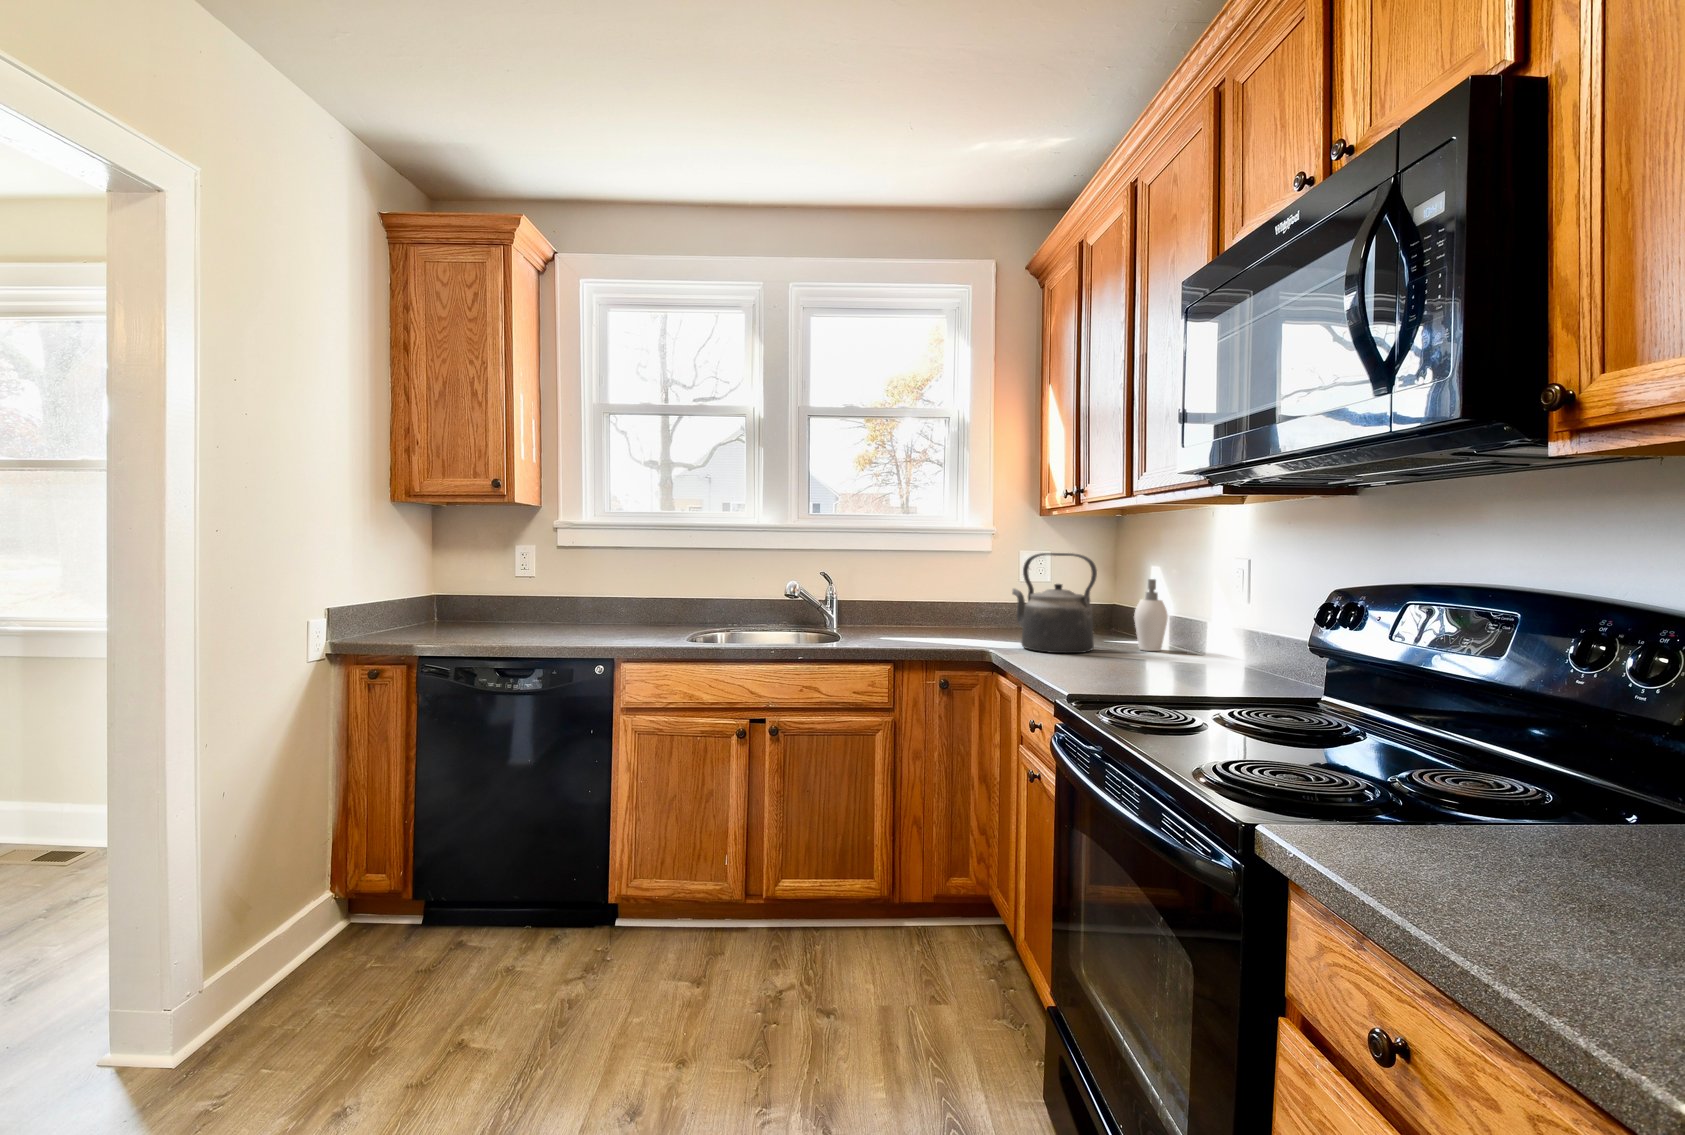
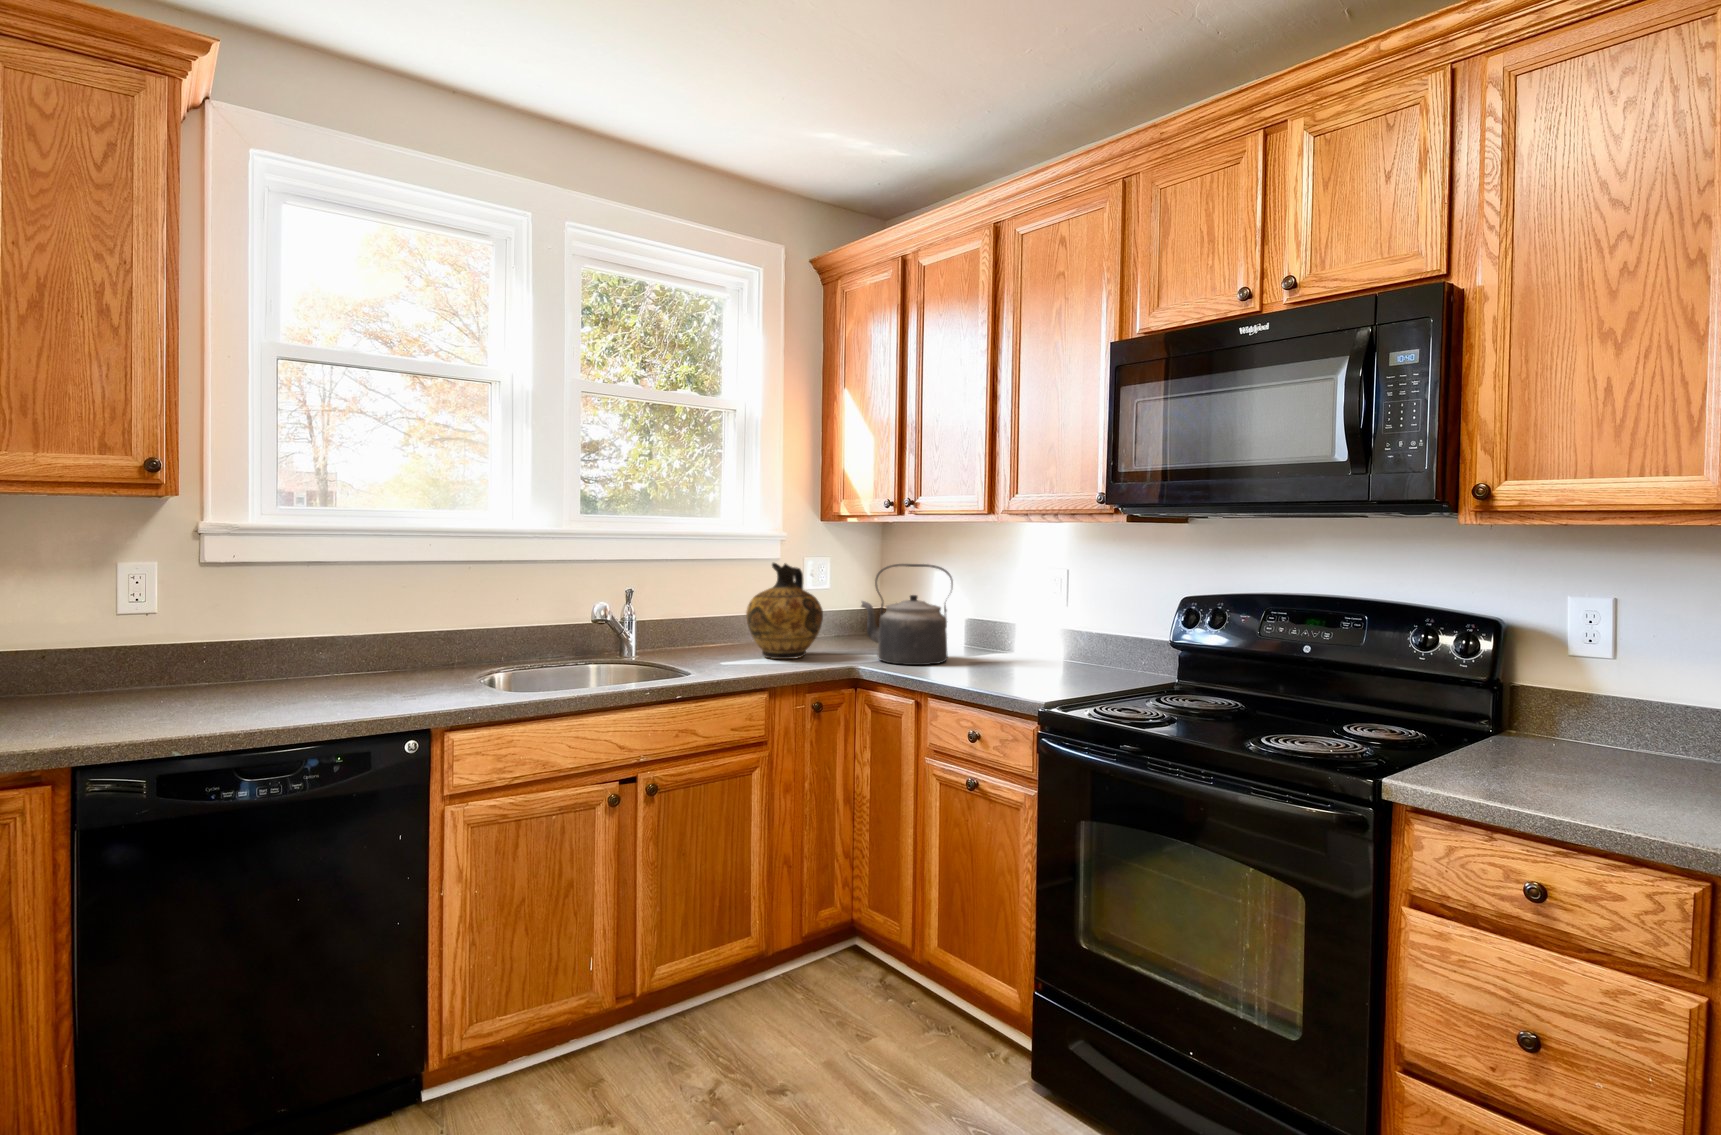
ceramic jug: none [915,552,985,639] -> present [746,563,823,659]
soap dispenser: present [1134,579,1168,651] -> none [968,587,998,655]

